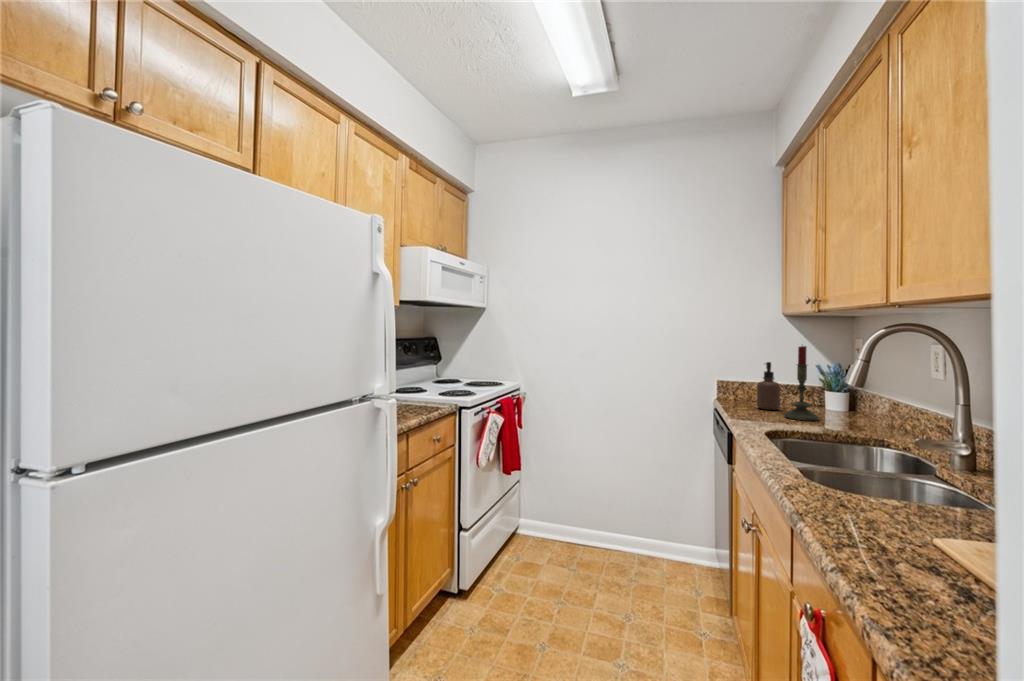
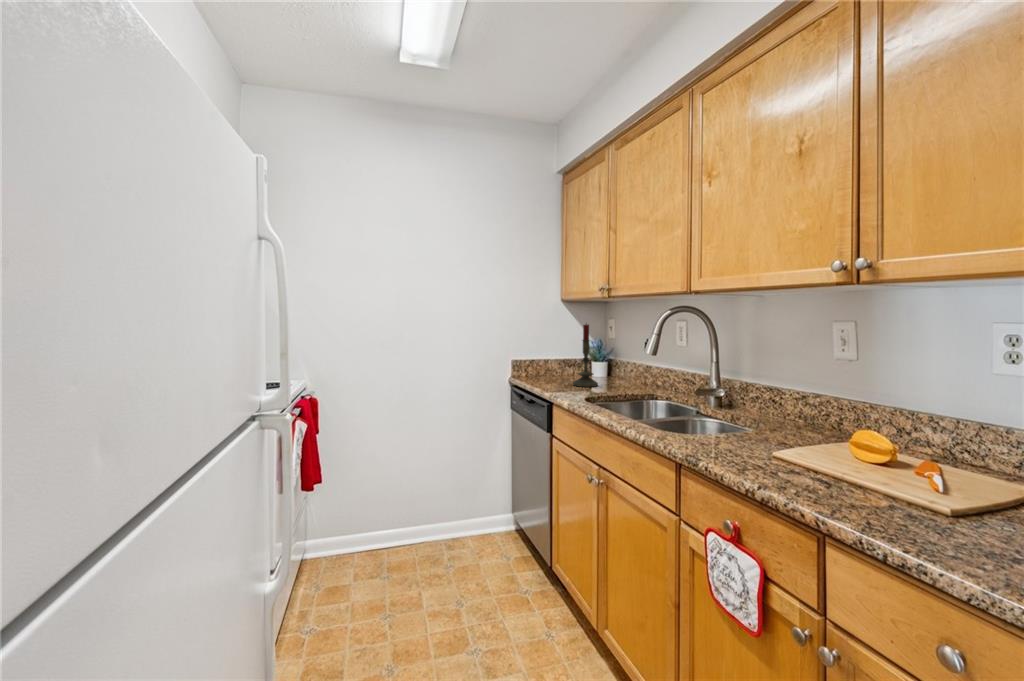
soap dispenser: present [757,362,781,410] -> none [545,339,563,381]

